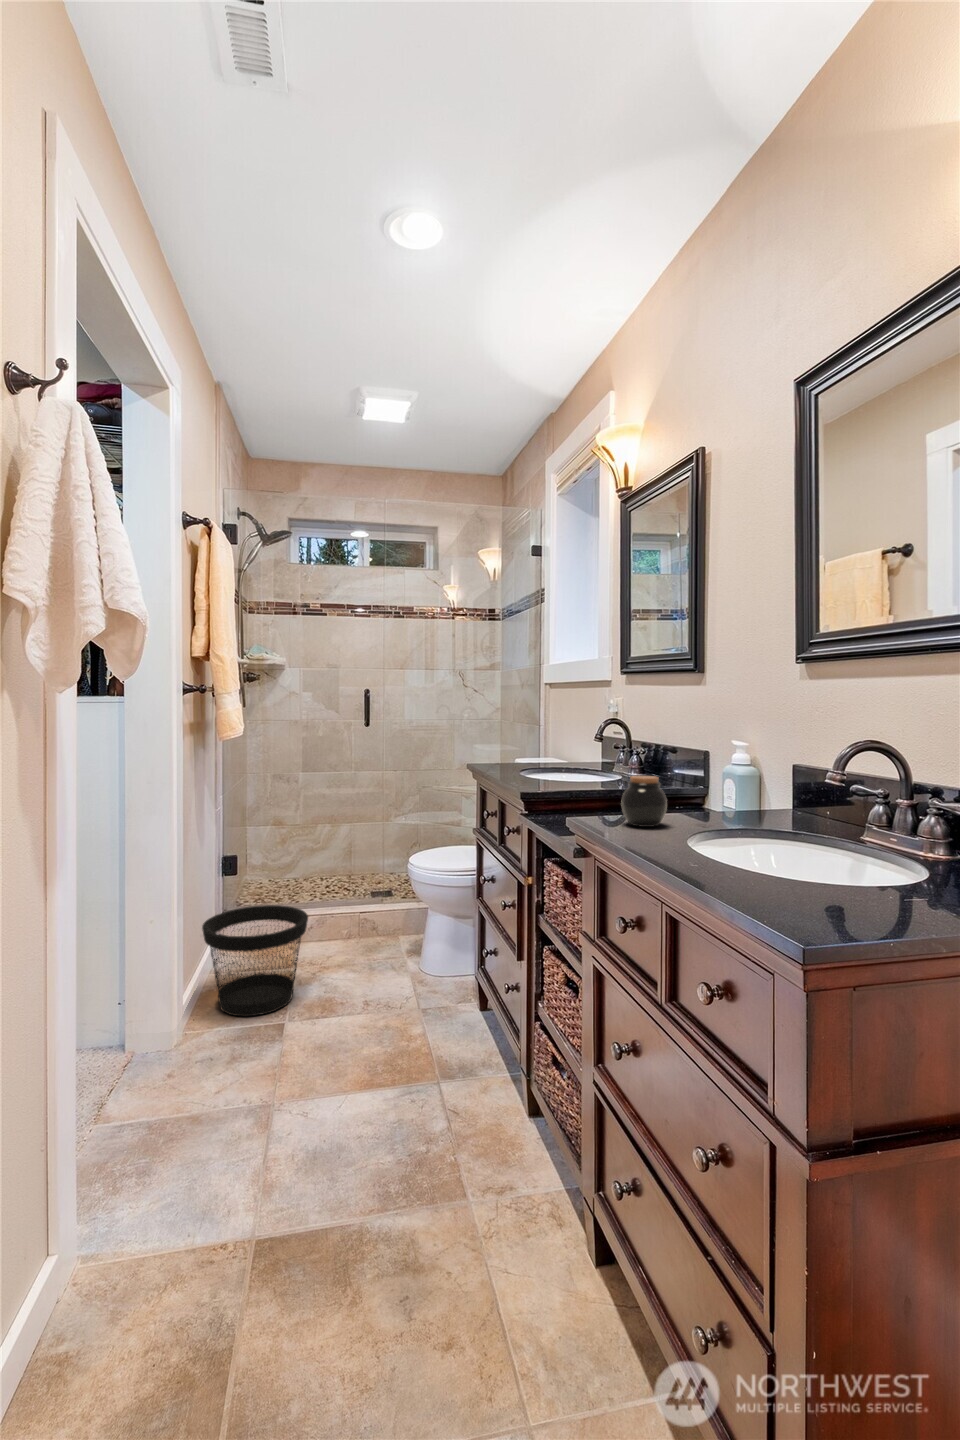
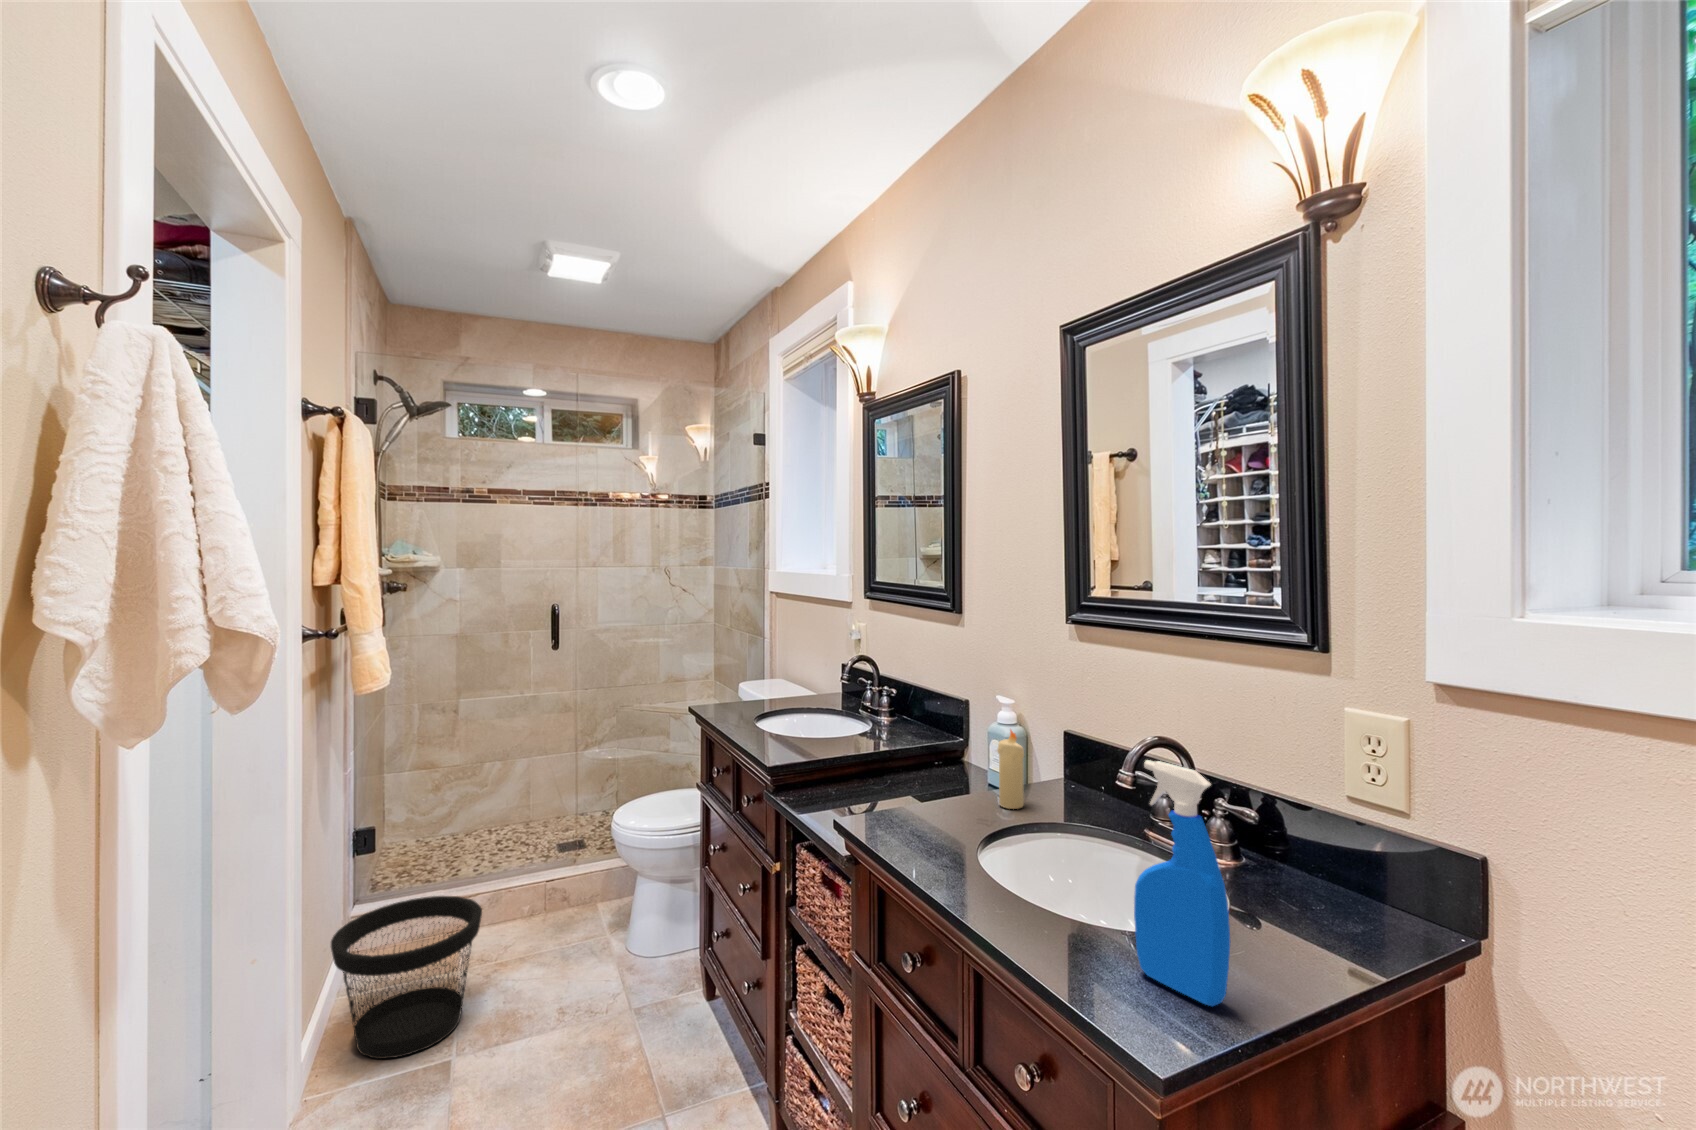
spray bottle: none [822,710,911,927] -> present [1134,760,1231,1006]
candle: none [724,752,750,825] -> present [997,730,1024,809]
jar: present [621,776,667,827] -> none [890,759,940,822]

